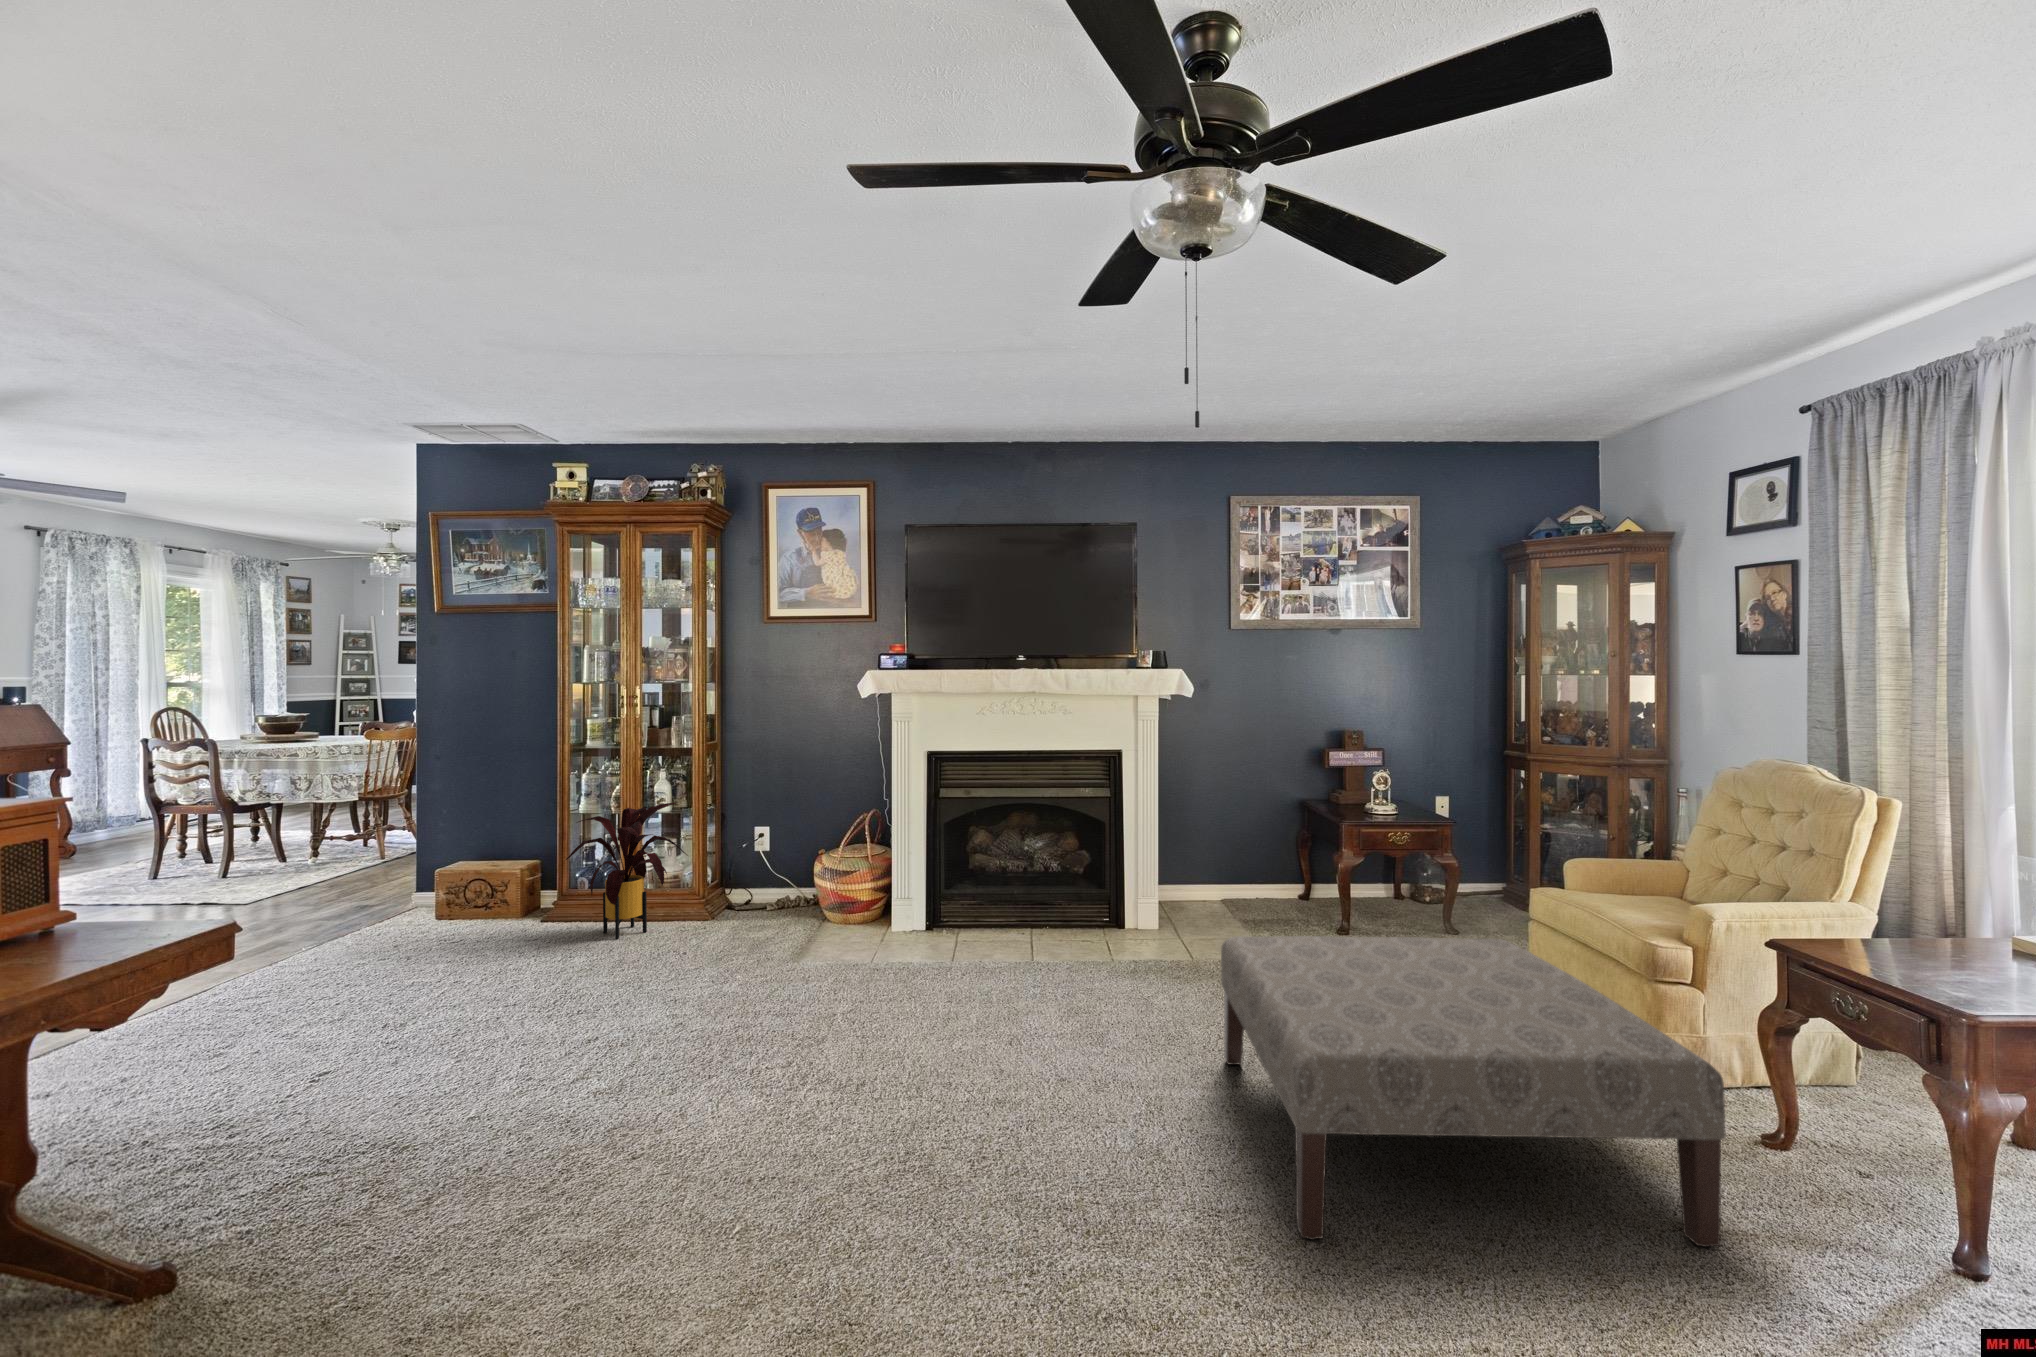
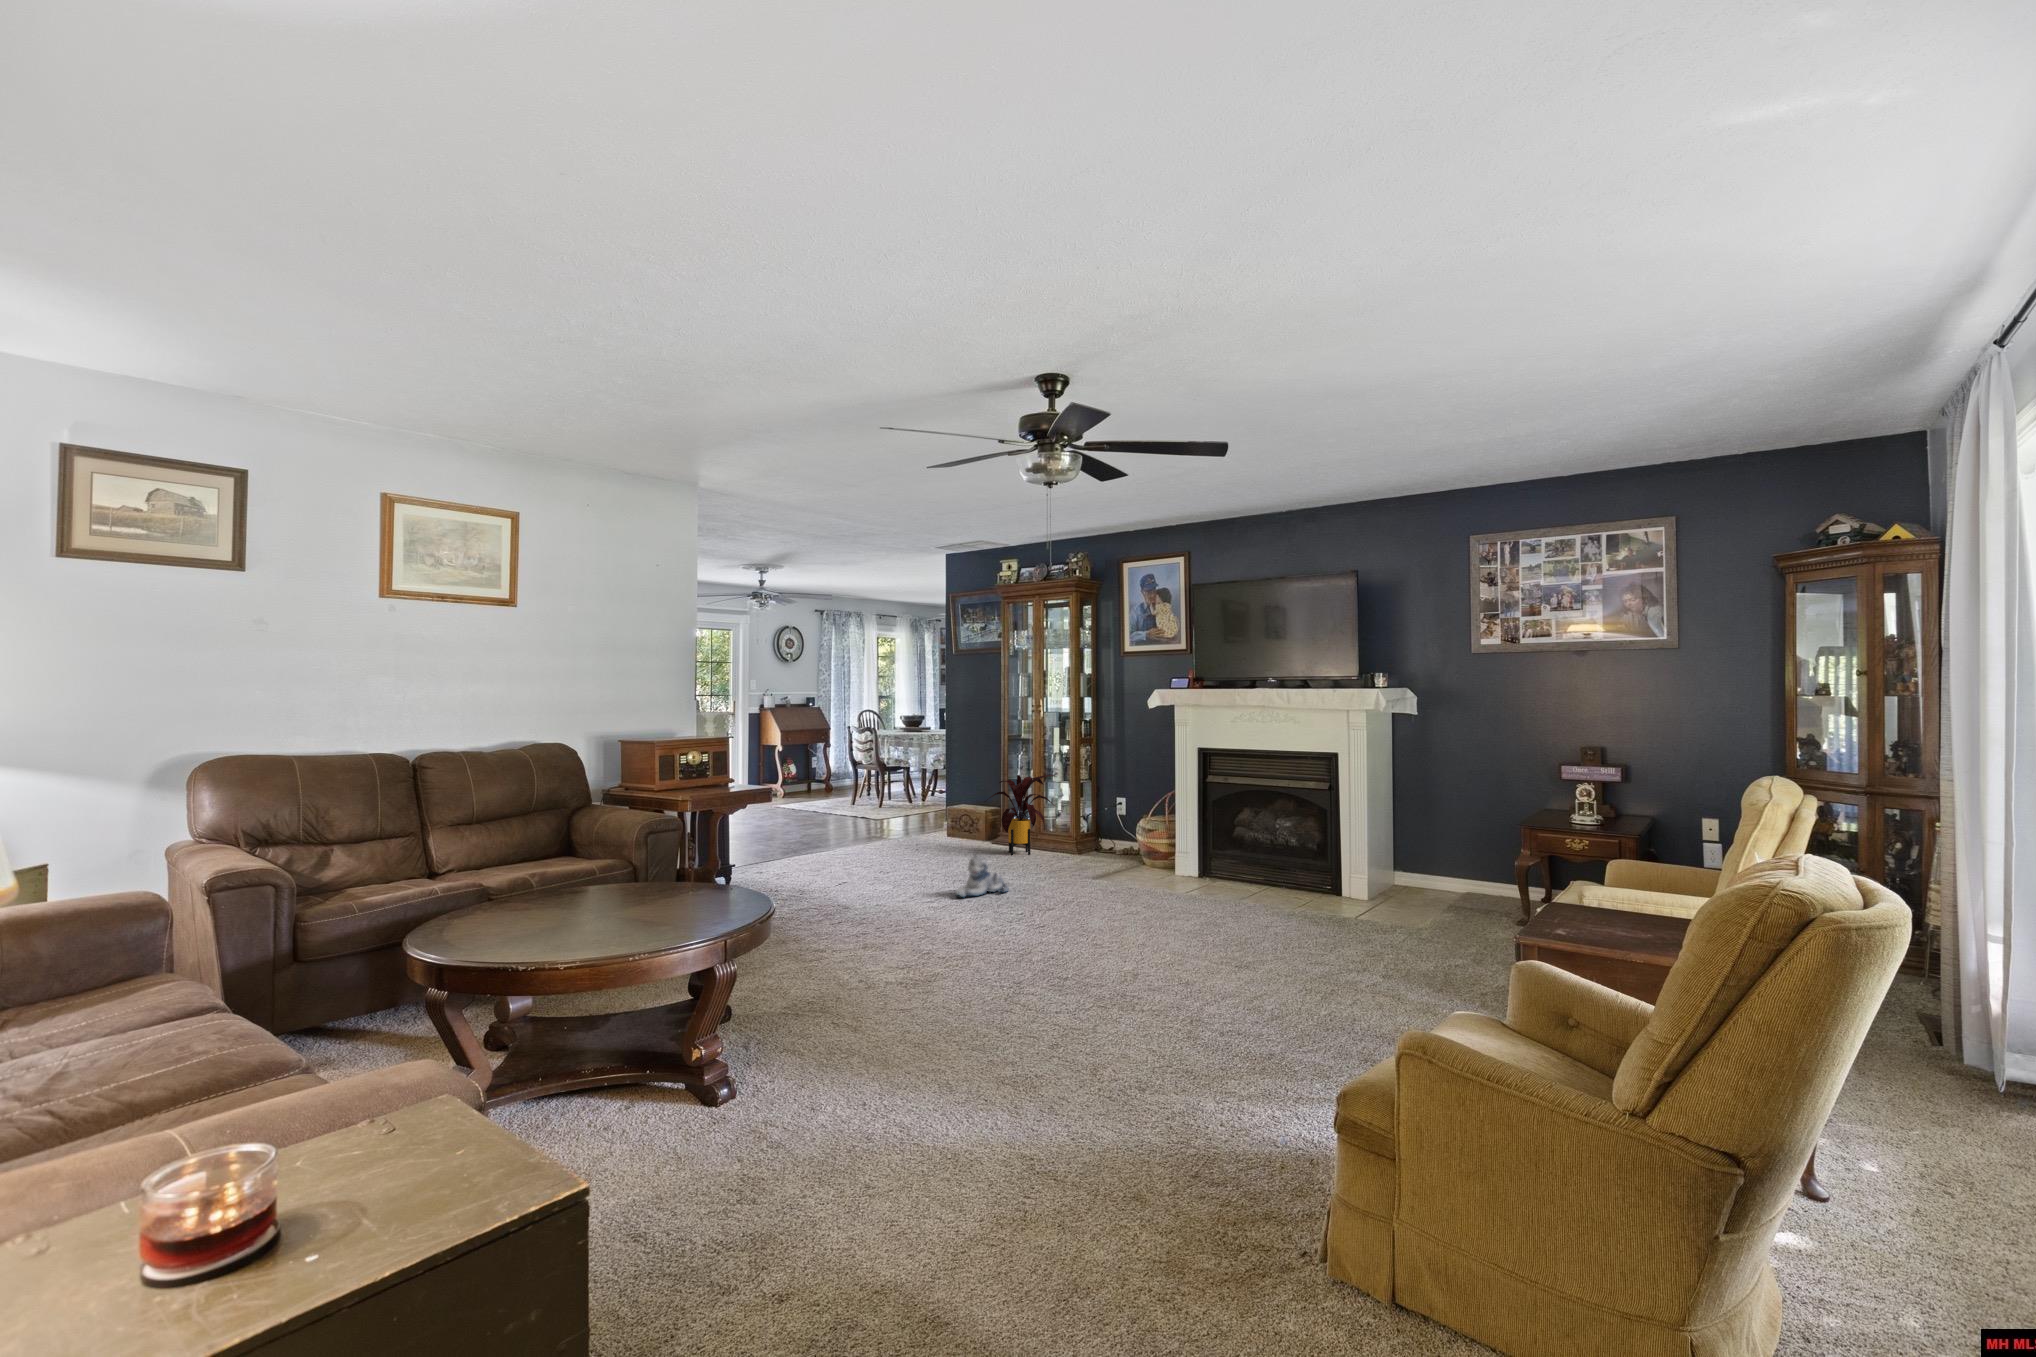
ottoman: present [1221,936,1726,1247] -> none [1128,865,1431,1042]
plush toy: none [641,978,723,1069] -> present [956,856,1009,897]

